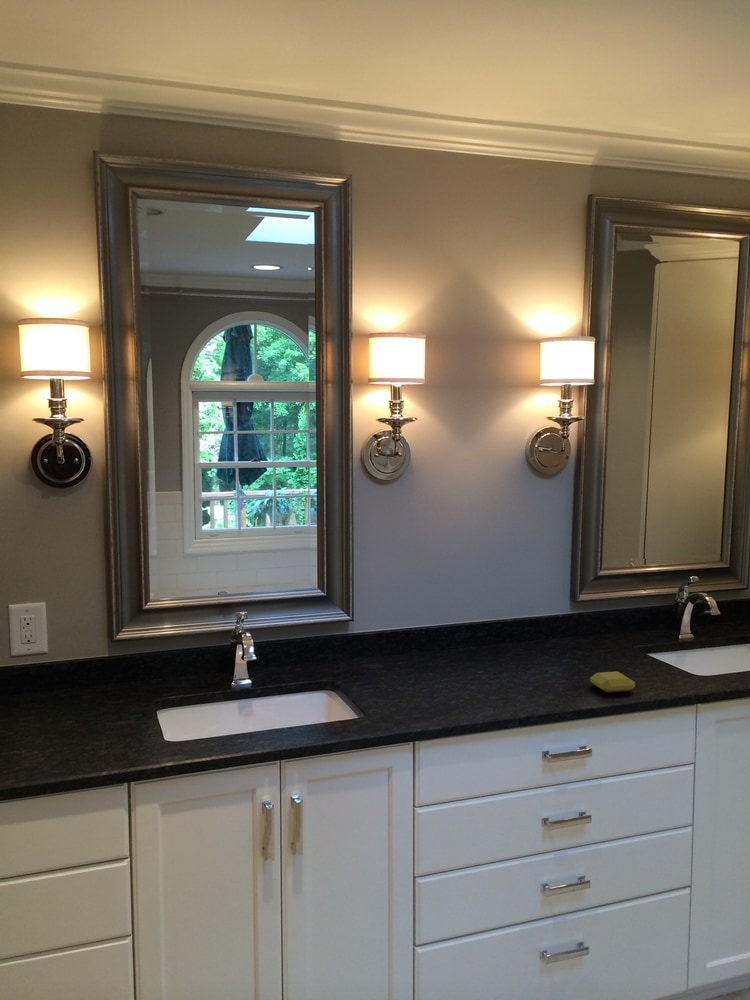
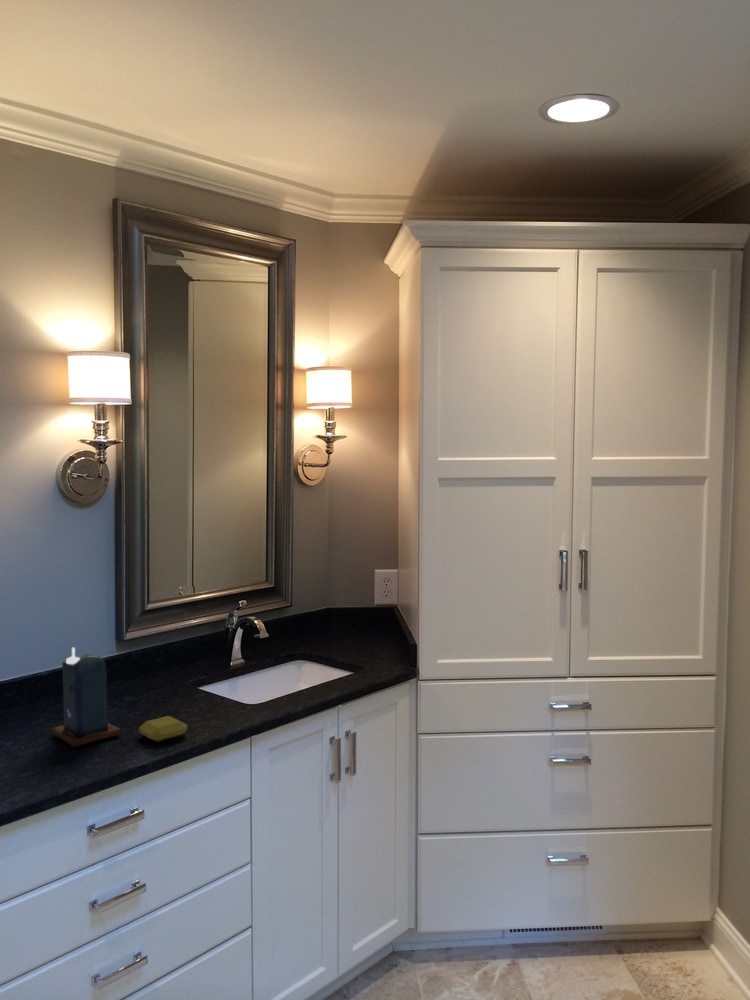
candle: none [515,598,574,684] -> present [51,647,121,747]

